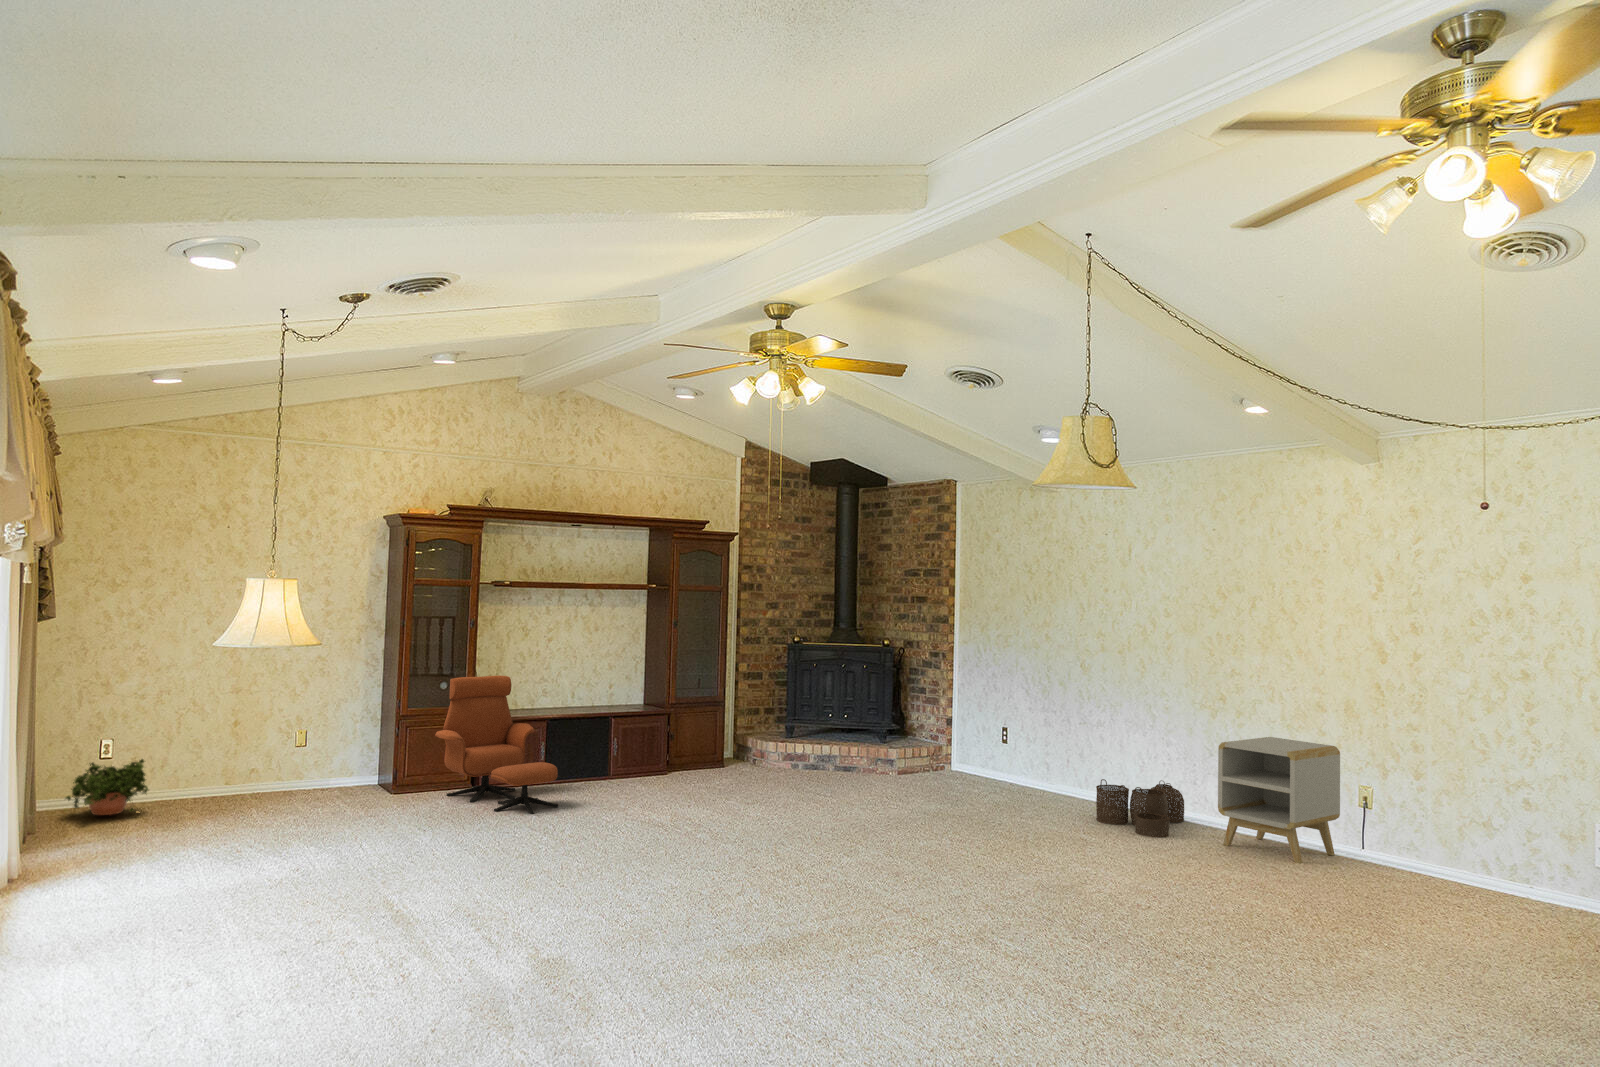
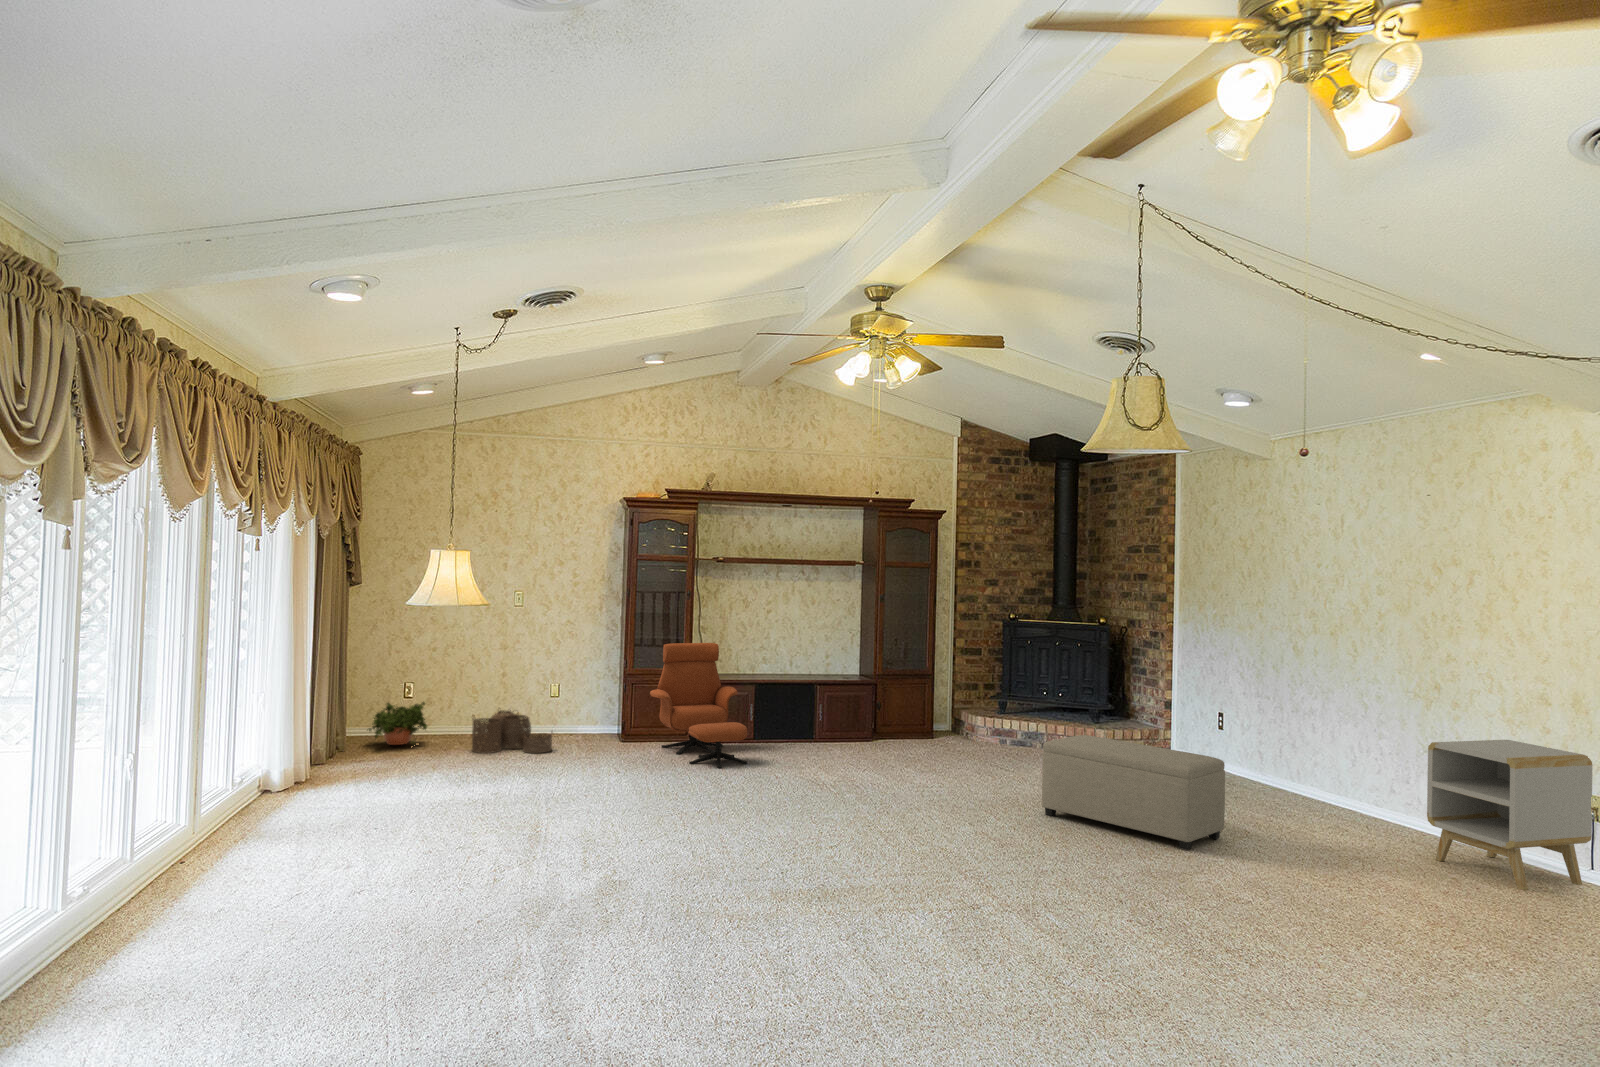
ottoman: none [888,754,1057,856] -> present [1042,735,1225,850]
woven basket: present [1096,779,1184,838] -> present [472,710,552,753]

